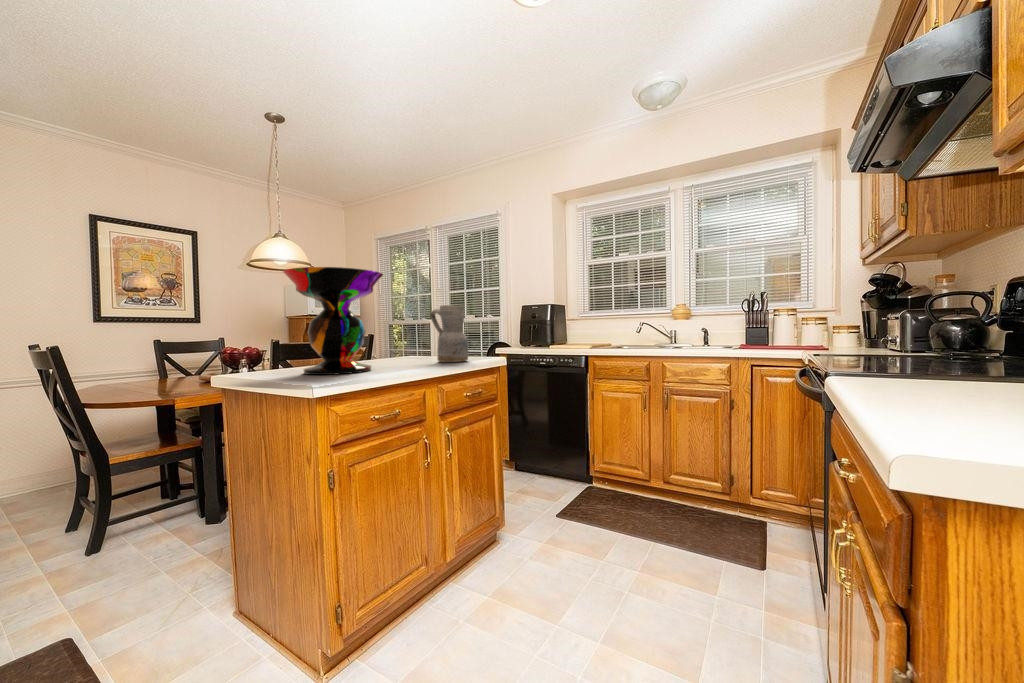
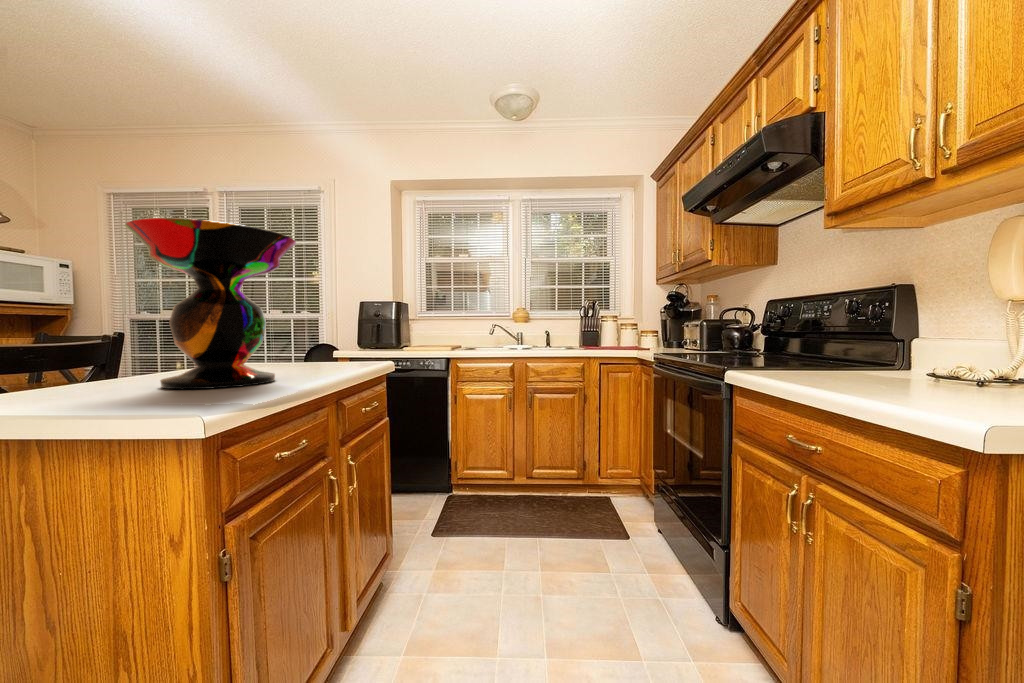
ceramic pitcher: present [430,305,468,362] -> none [319,295,371,366]

